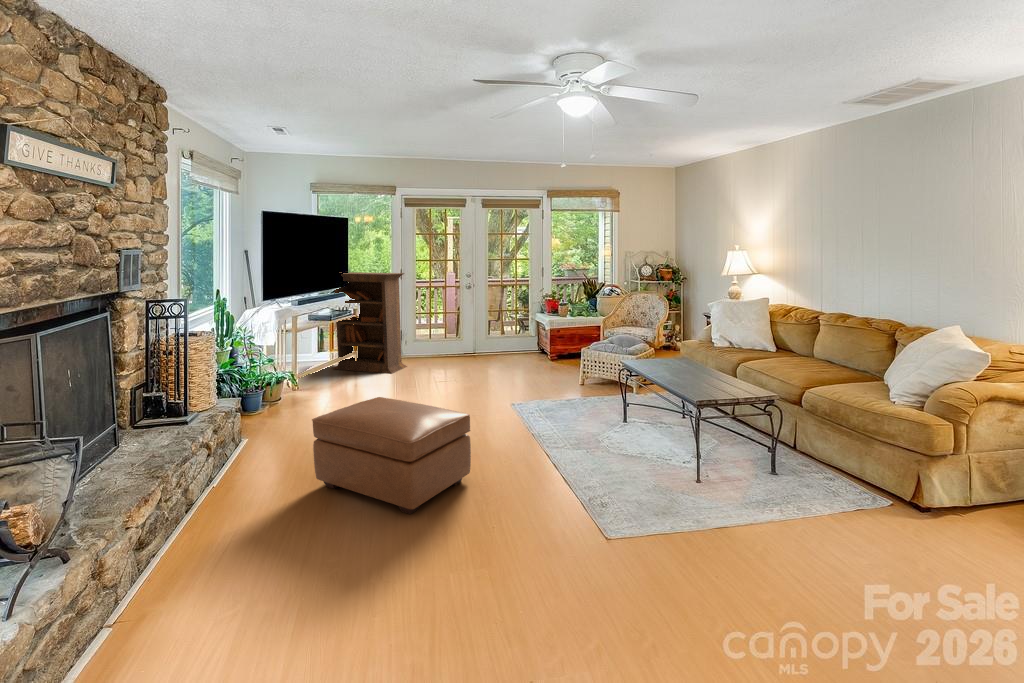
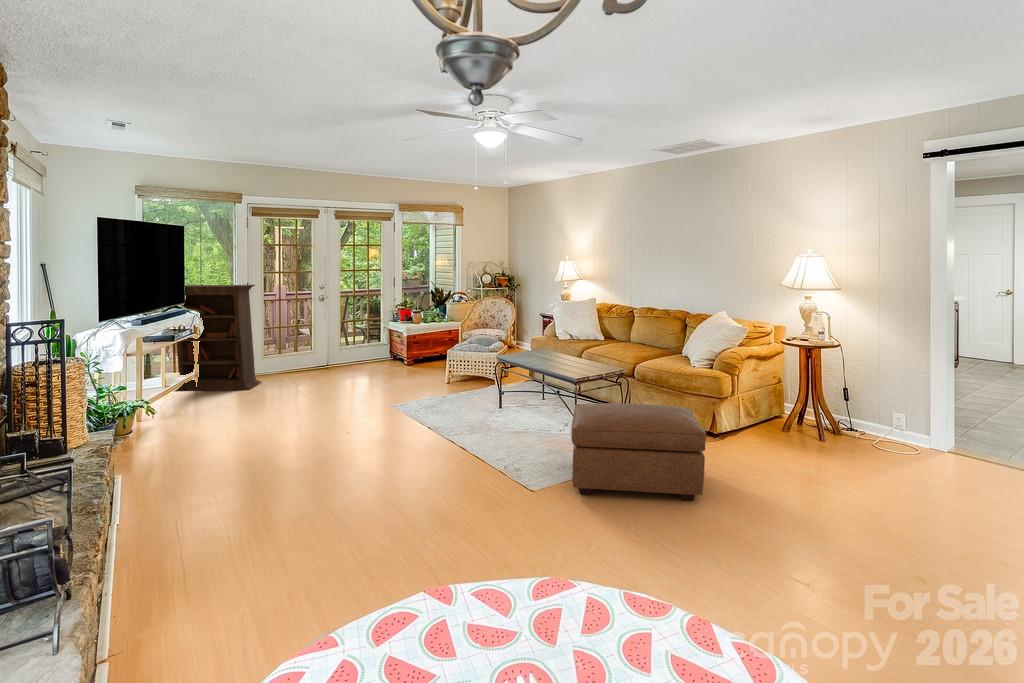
ottoman: present [312,397,471,514] -> present [571,403,706,501]

